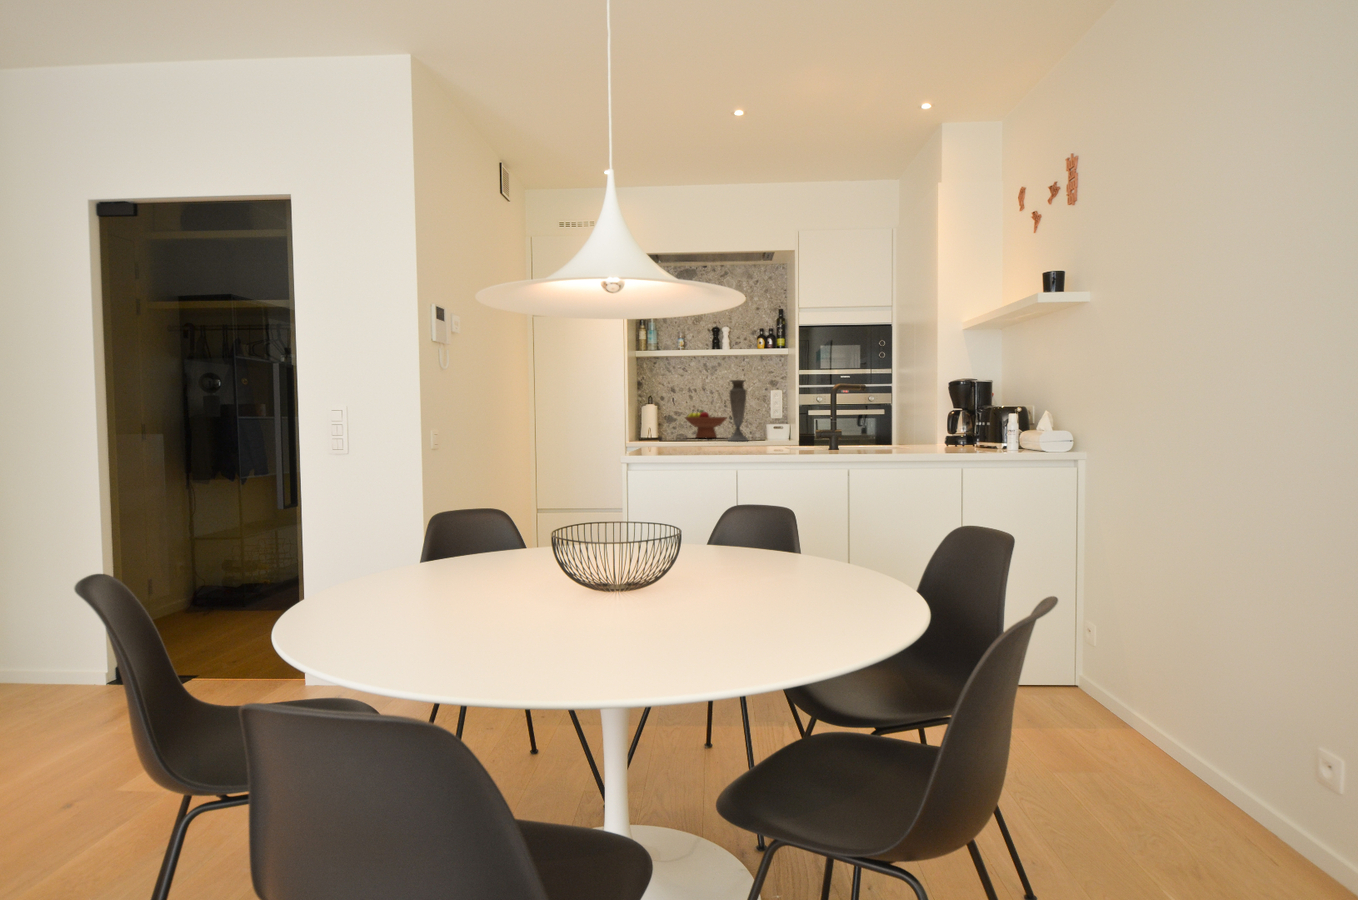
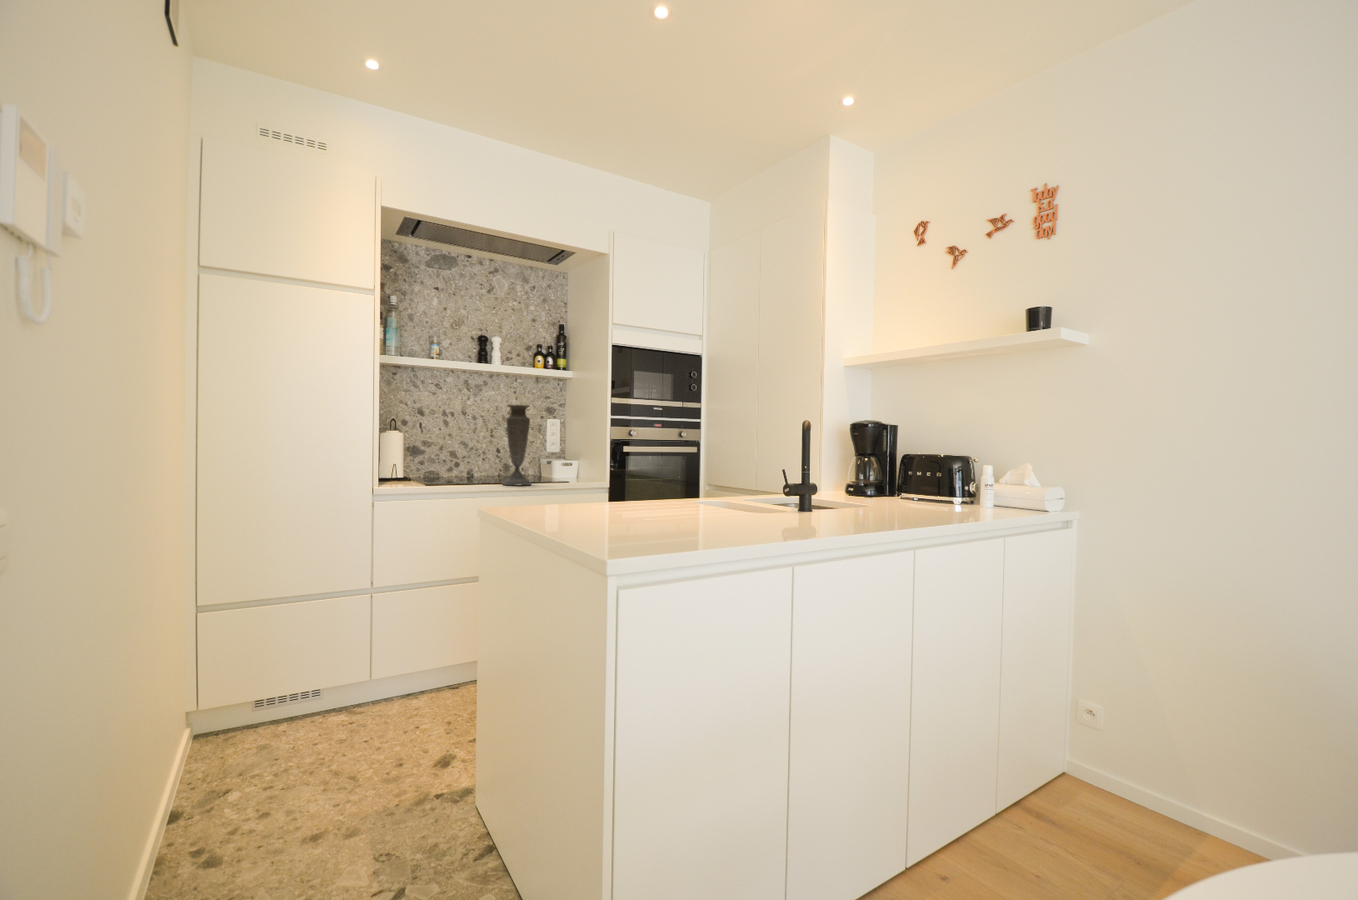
fruit bowl: present [685,410,727,438] -> none [436,439,496,477]

